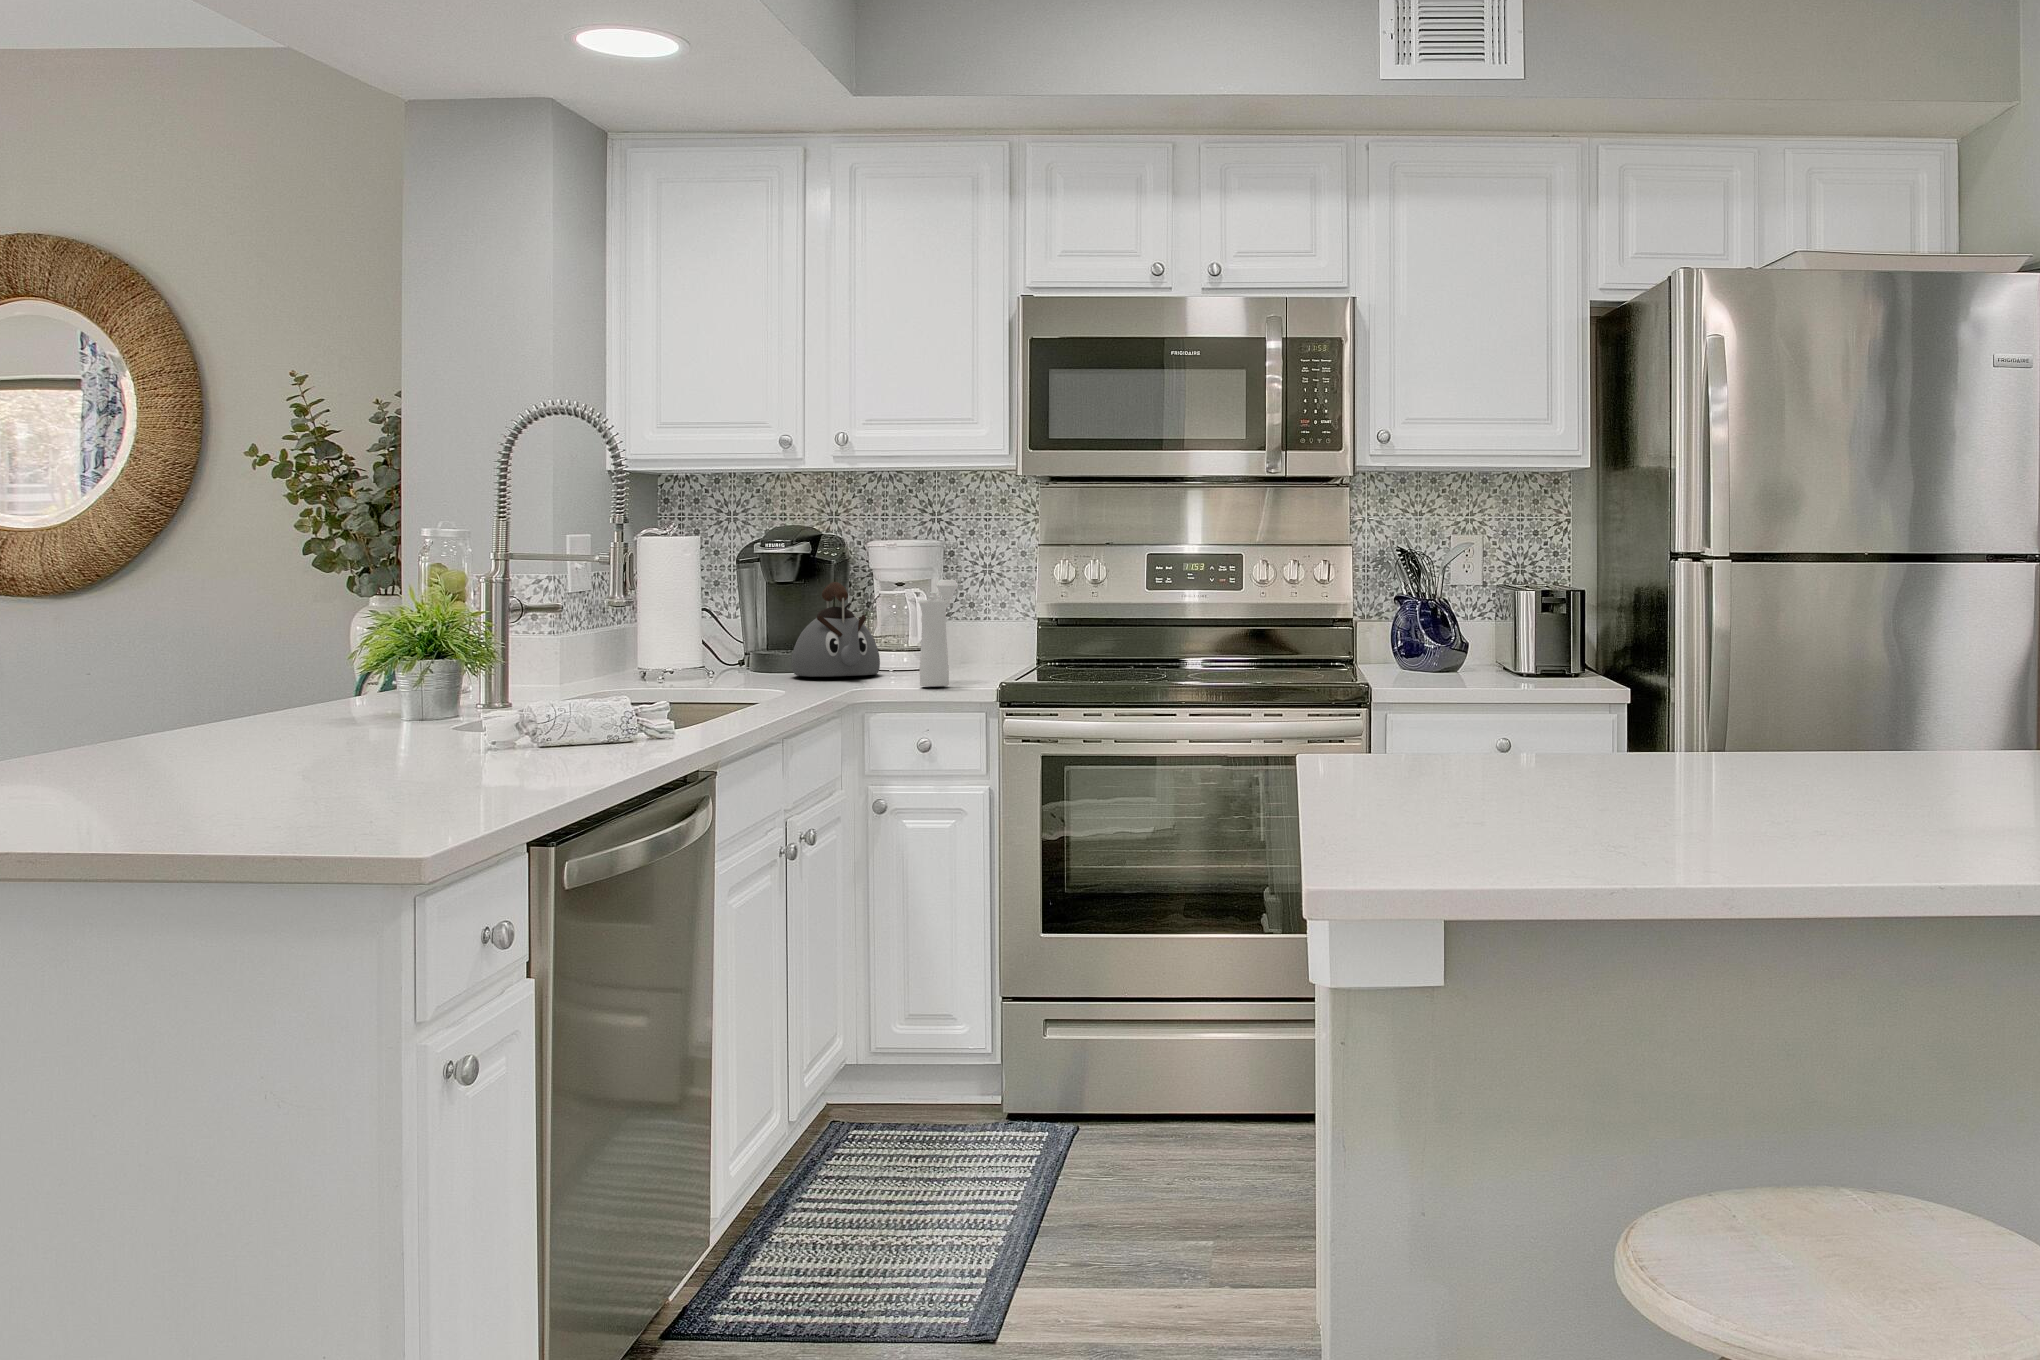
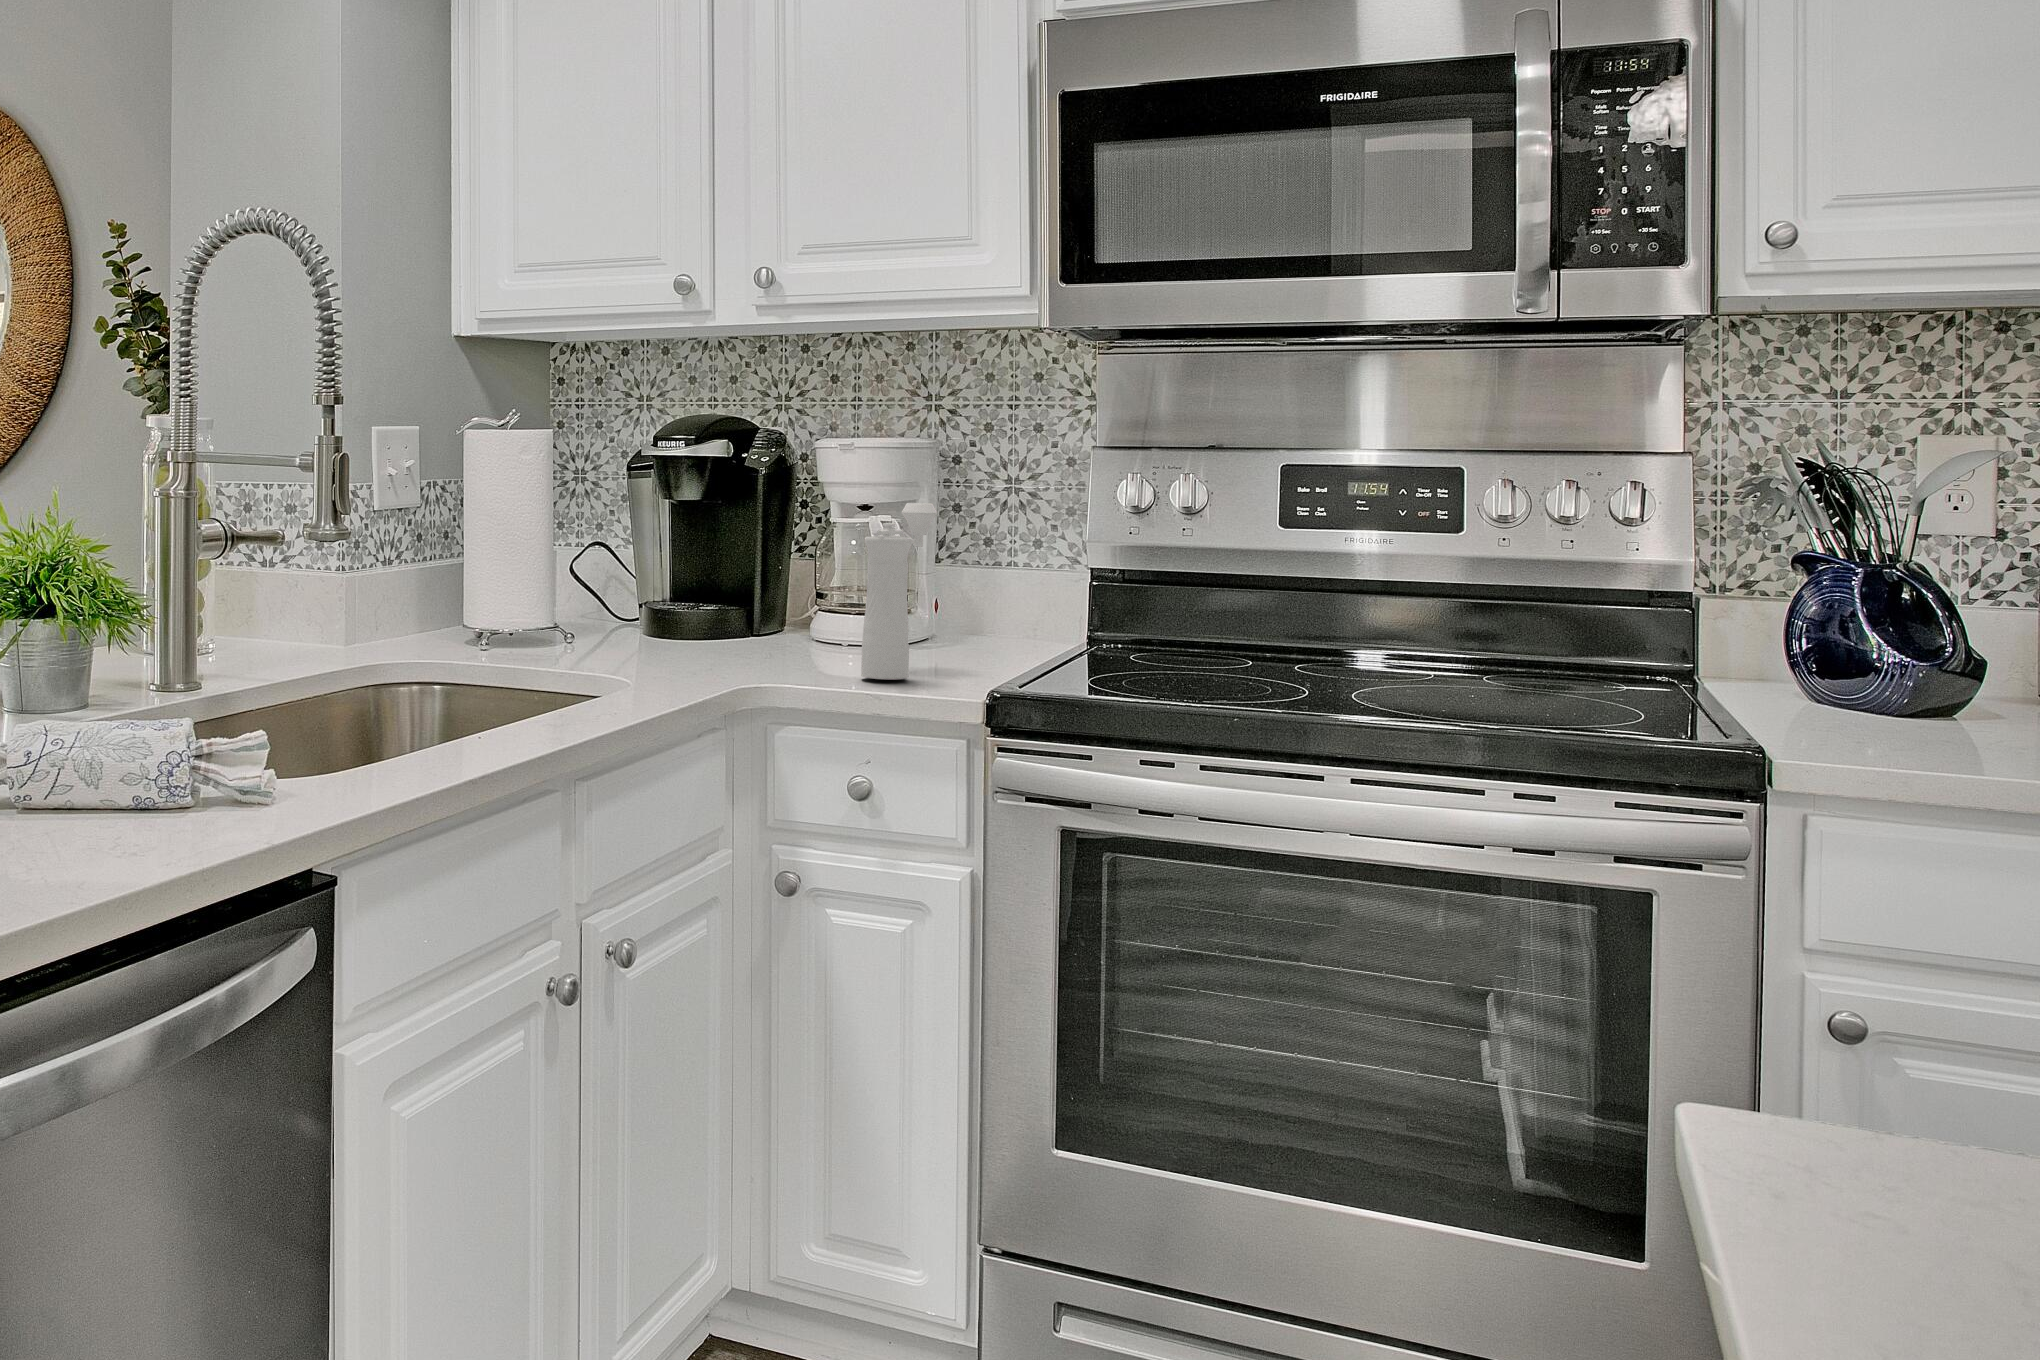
kettle: present [791,582,880,677] -> none [688,502,819,649]

